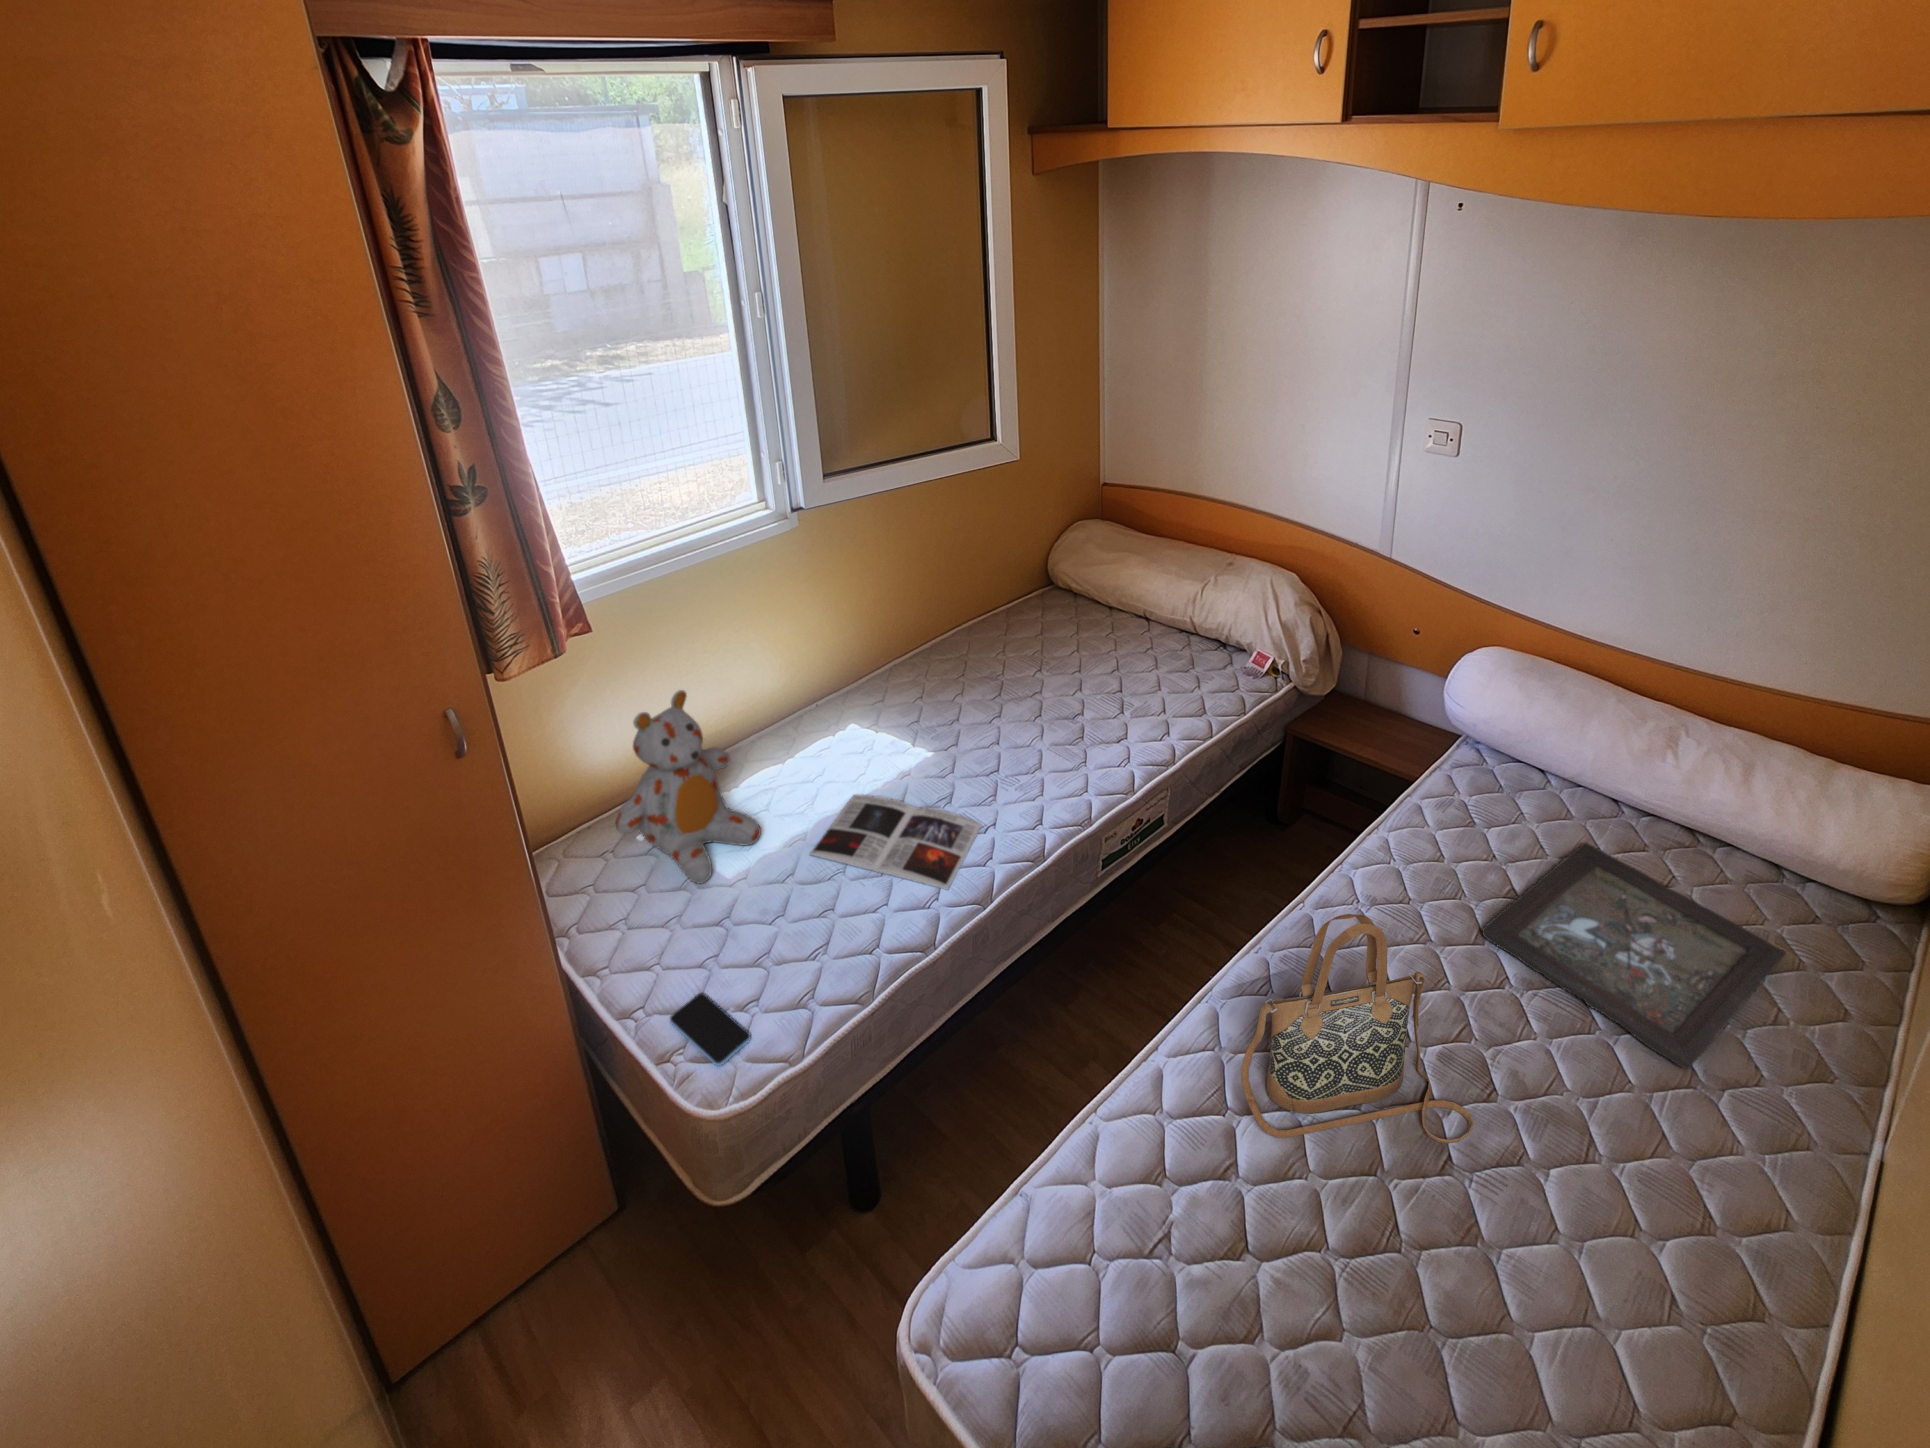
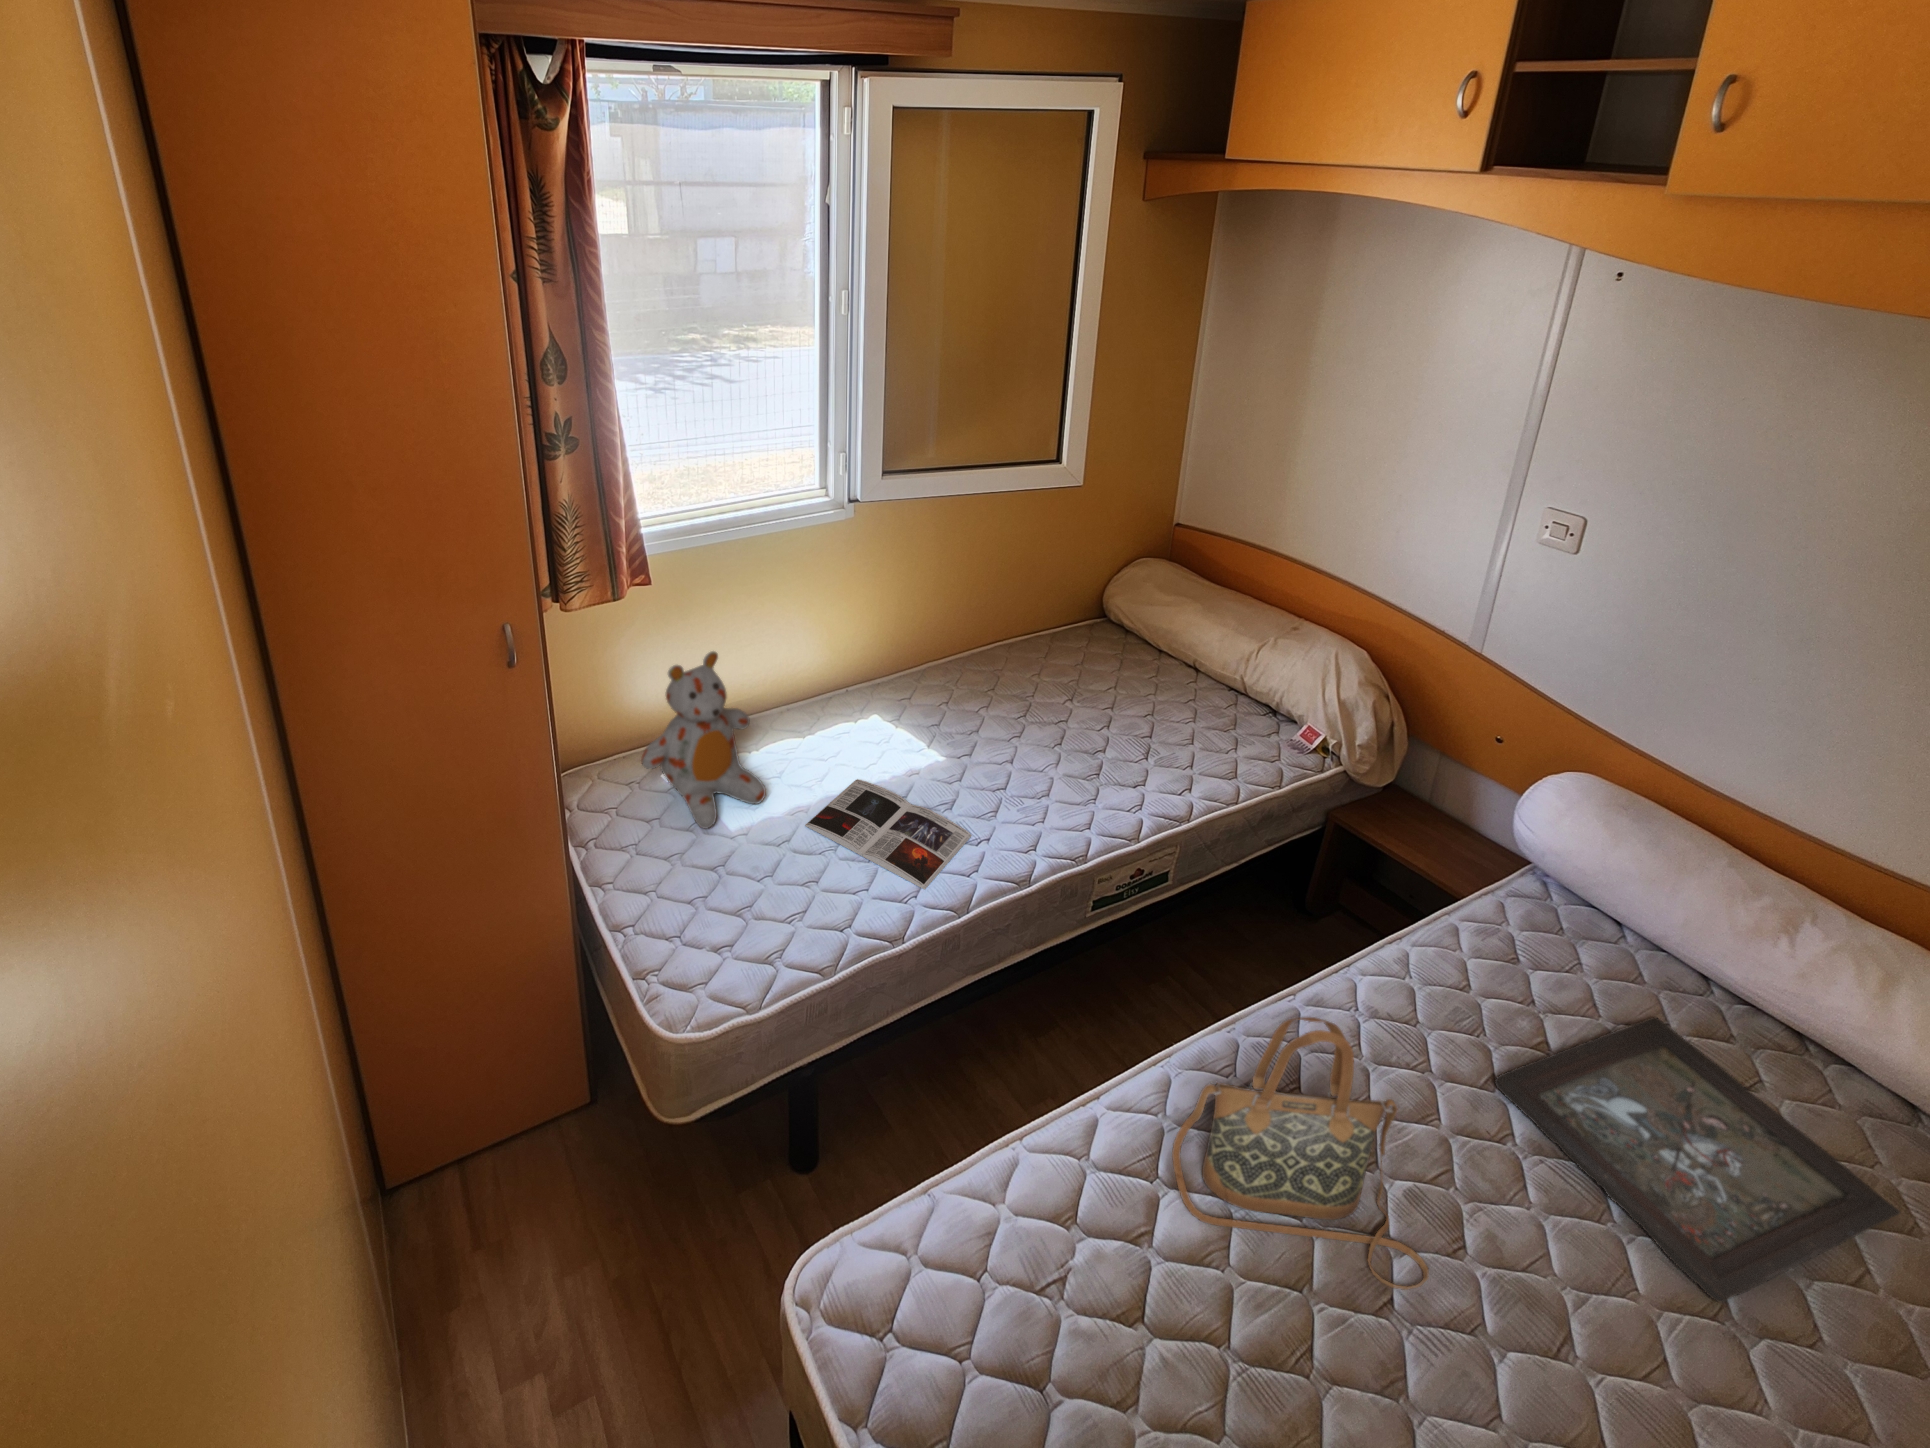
smartphone: present [670,993,751,1066] -> none [654,926,719,994]

